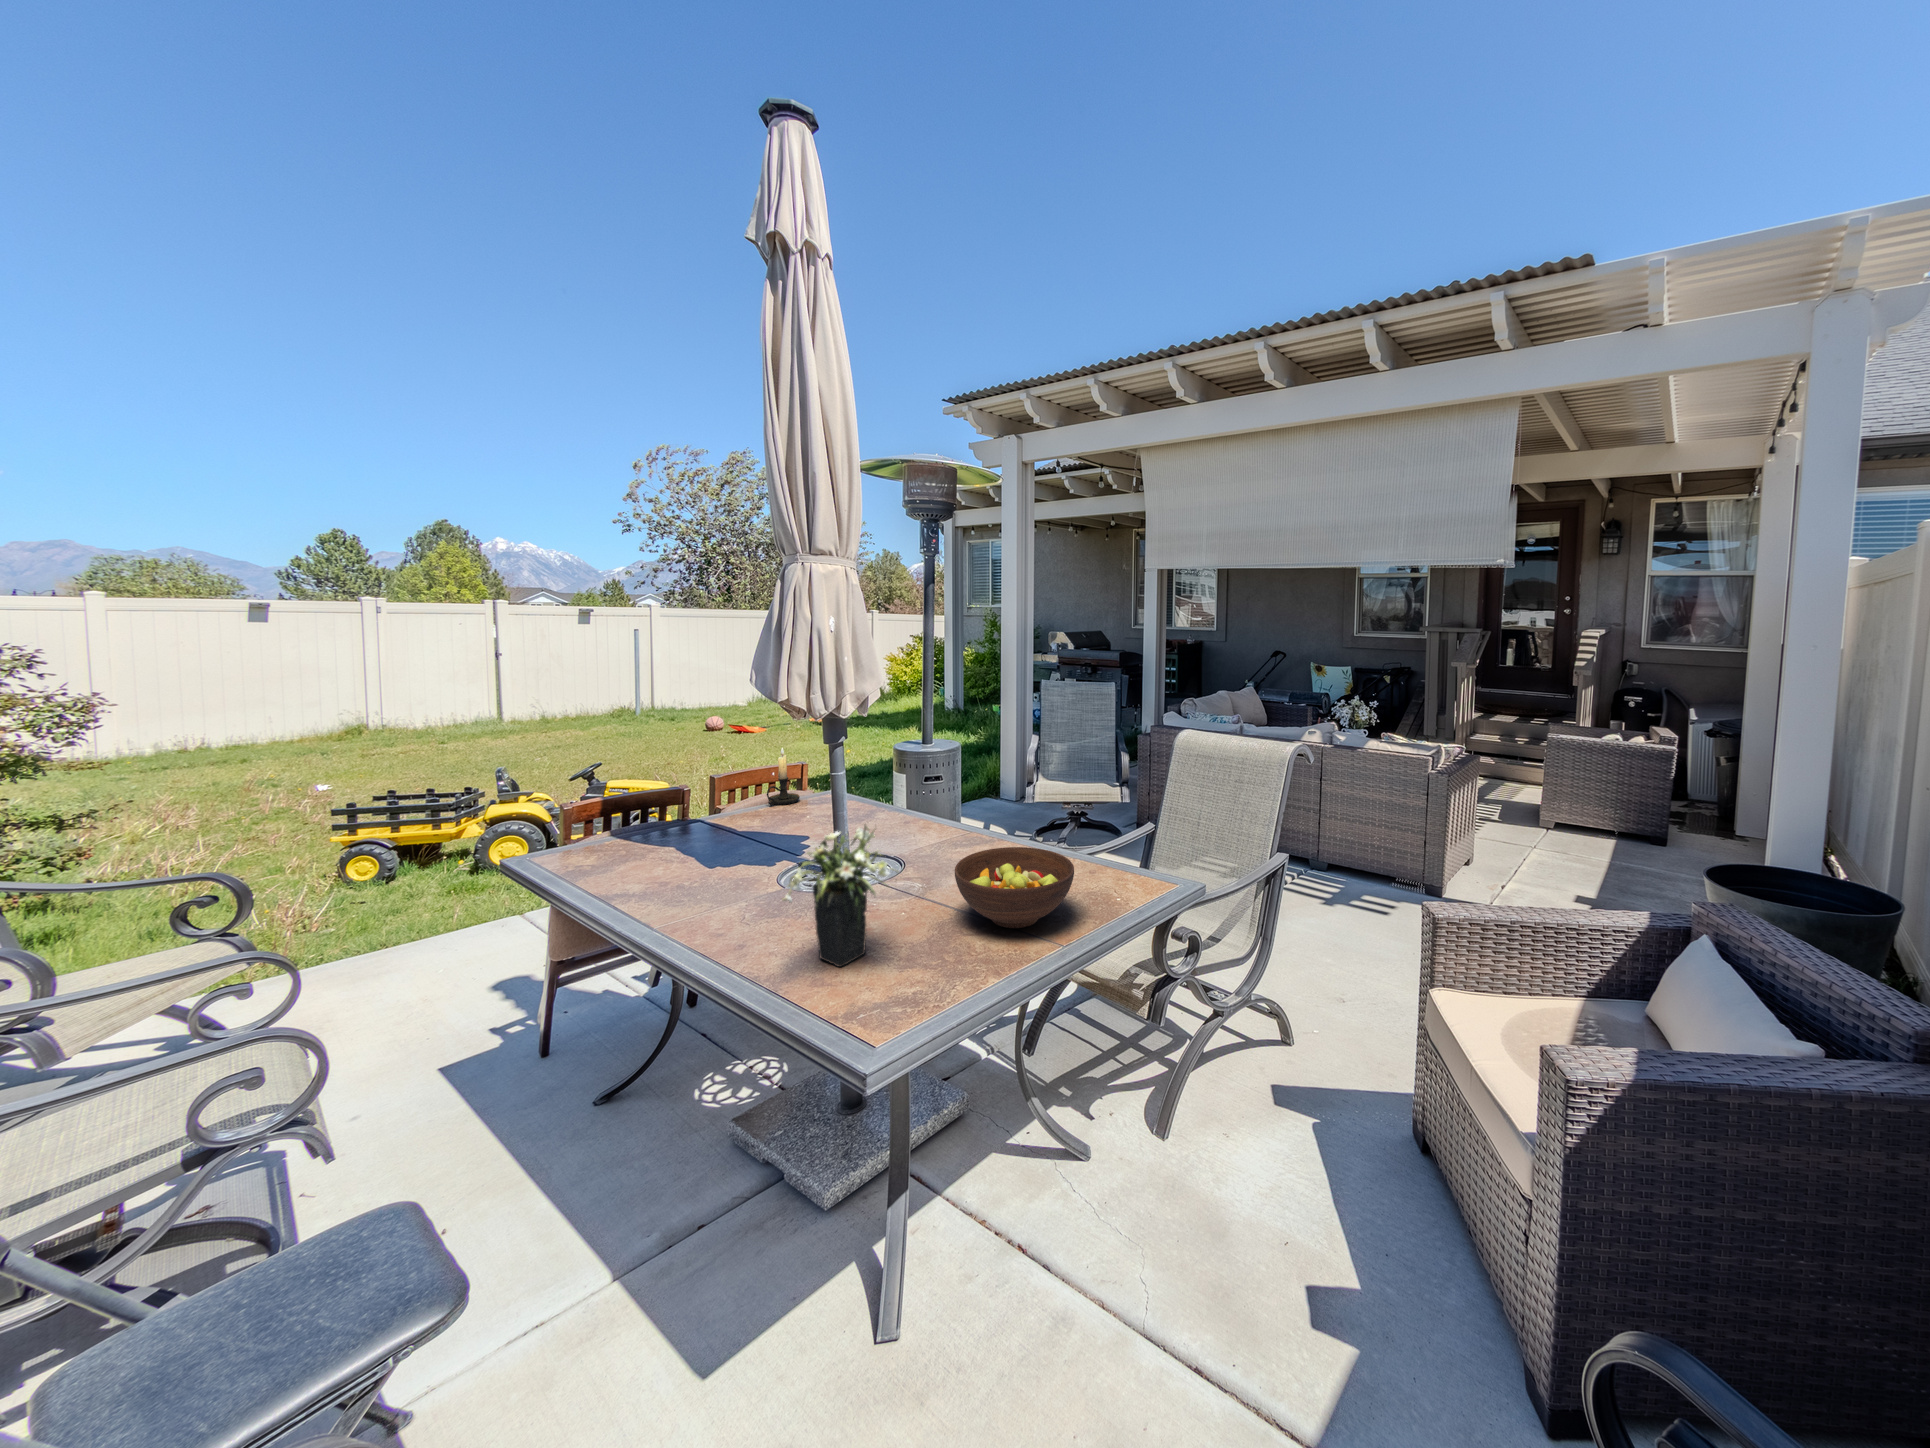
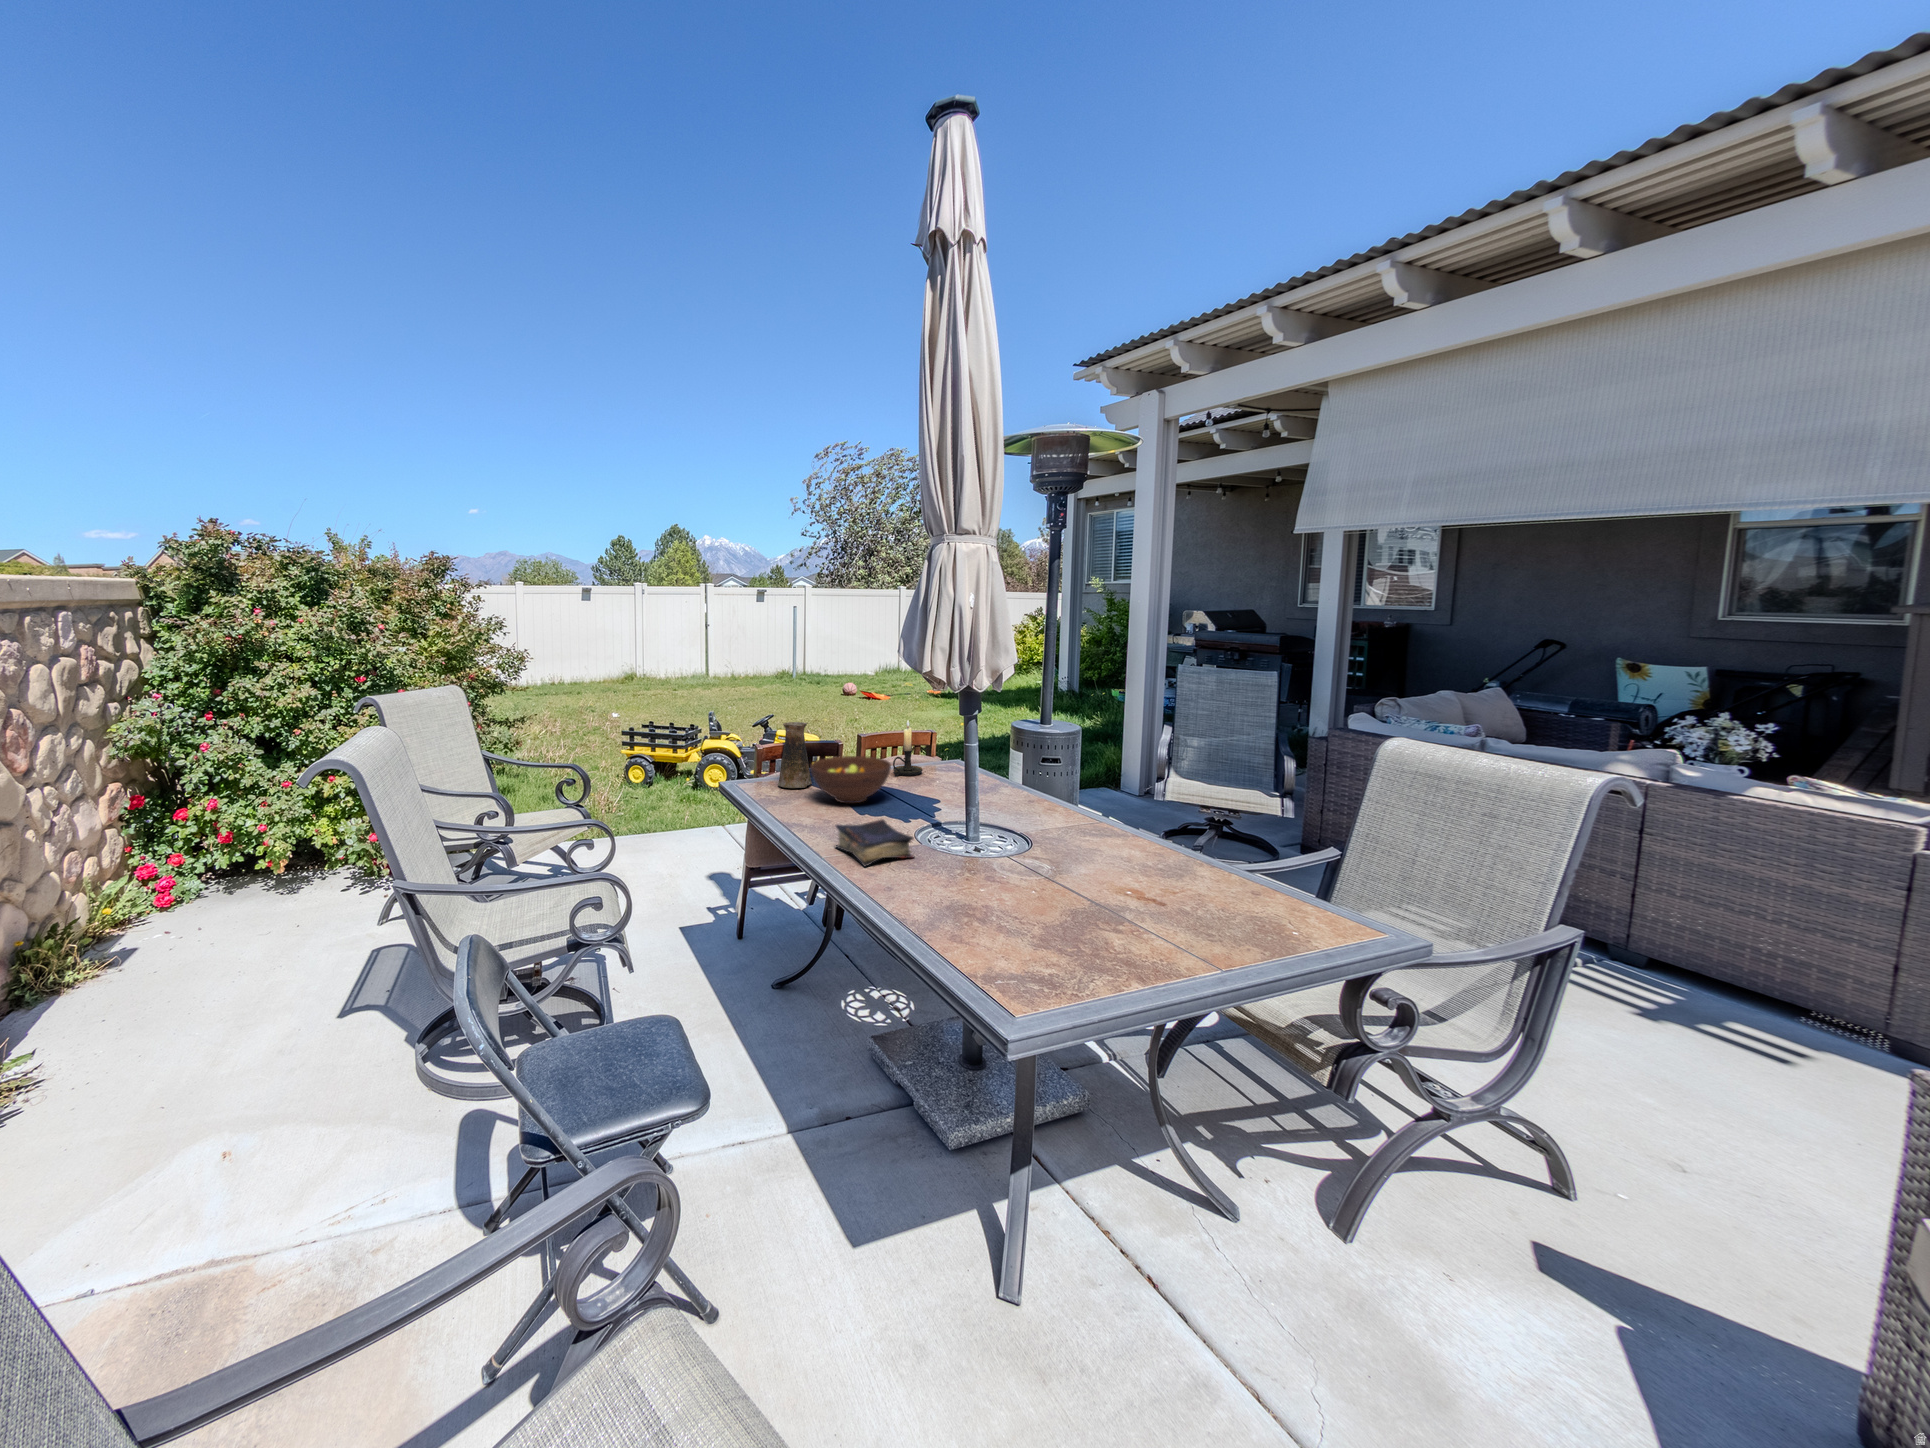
pitcher: none [631,758,673,831] -> present [778,722,812,788]
flower arrangement: present [783,825,898,967] -> none [932,784,1037,912]
fruit bowl: present [955,847,1074,928] -> present [810,756,891,804]
book: none [683,863,776,925] -> present [836,819,913,866]

